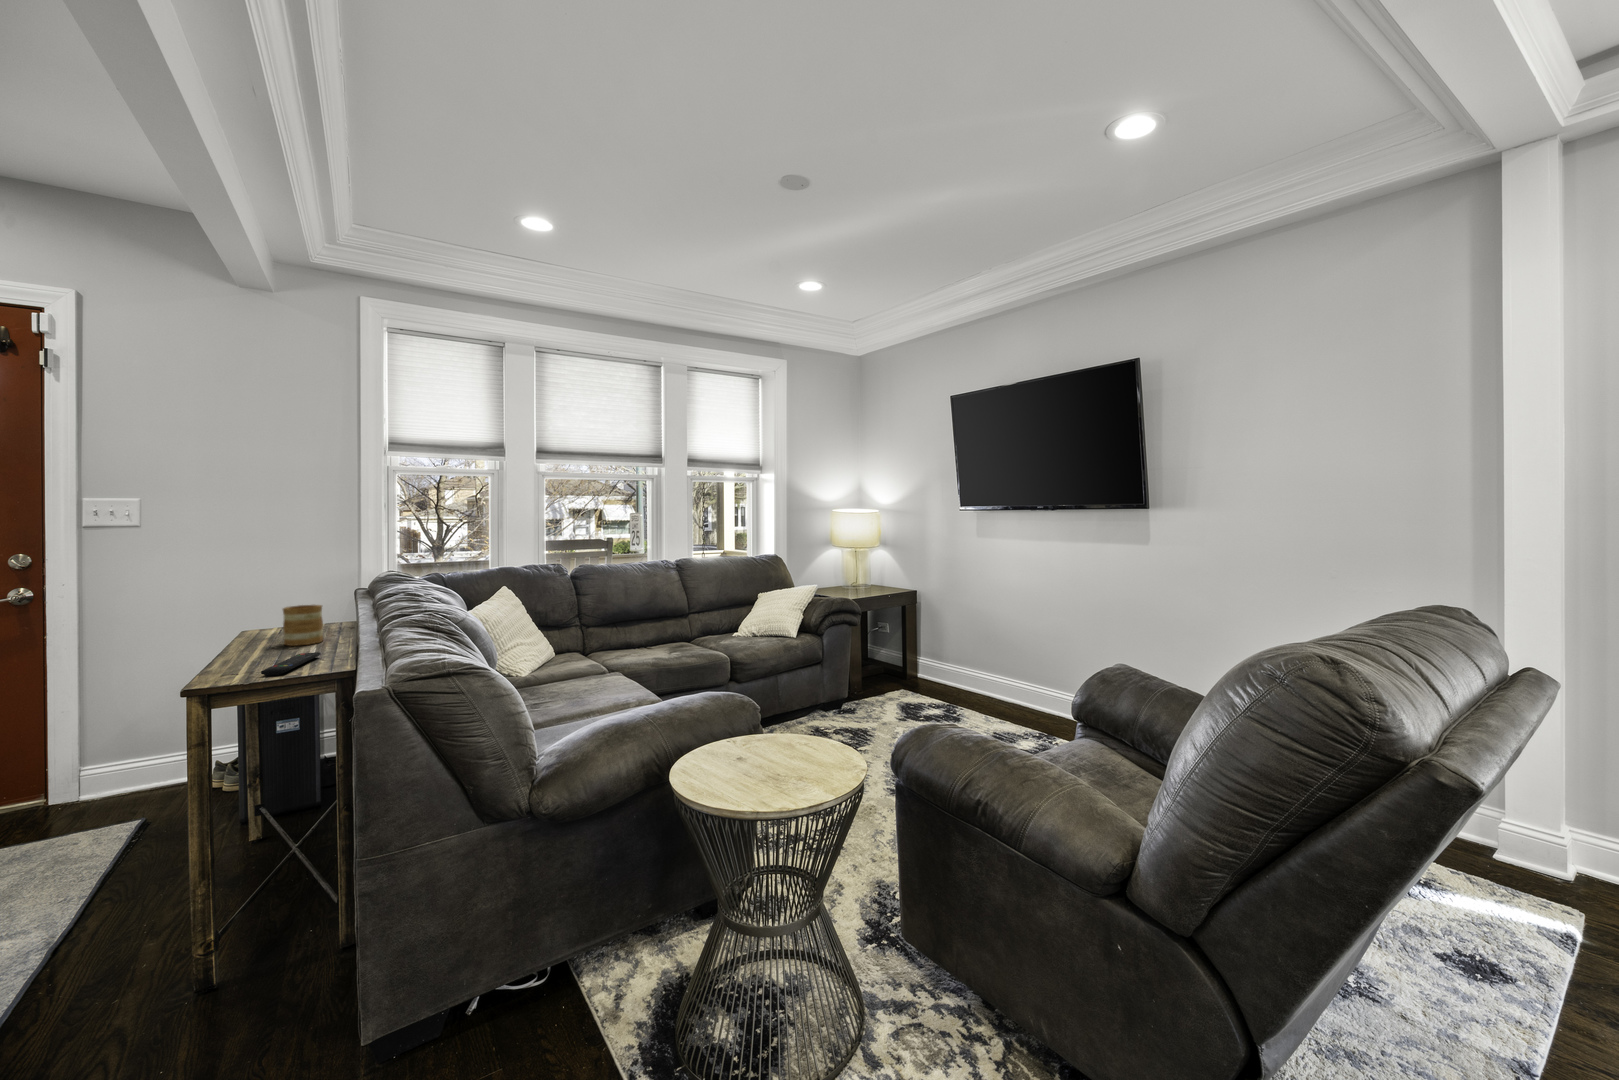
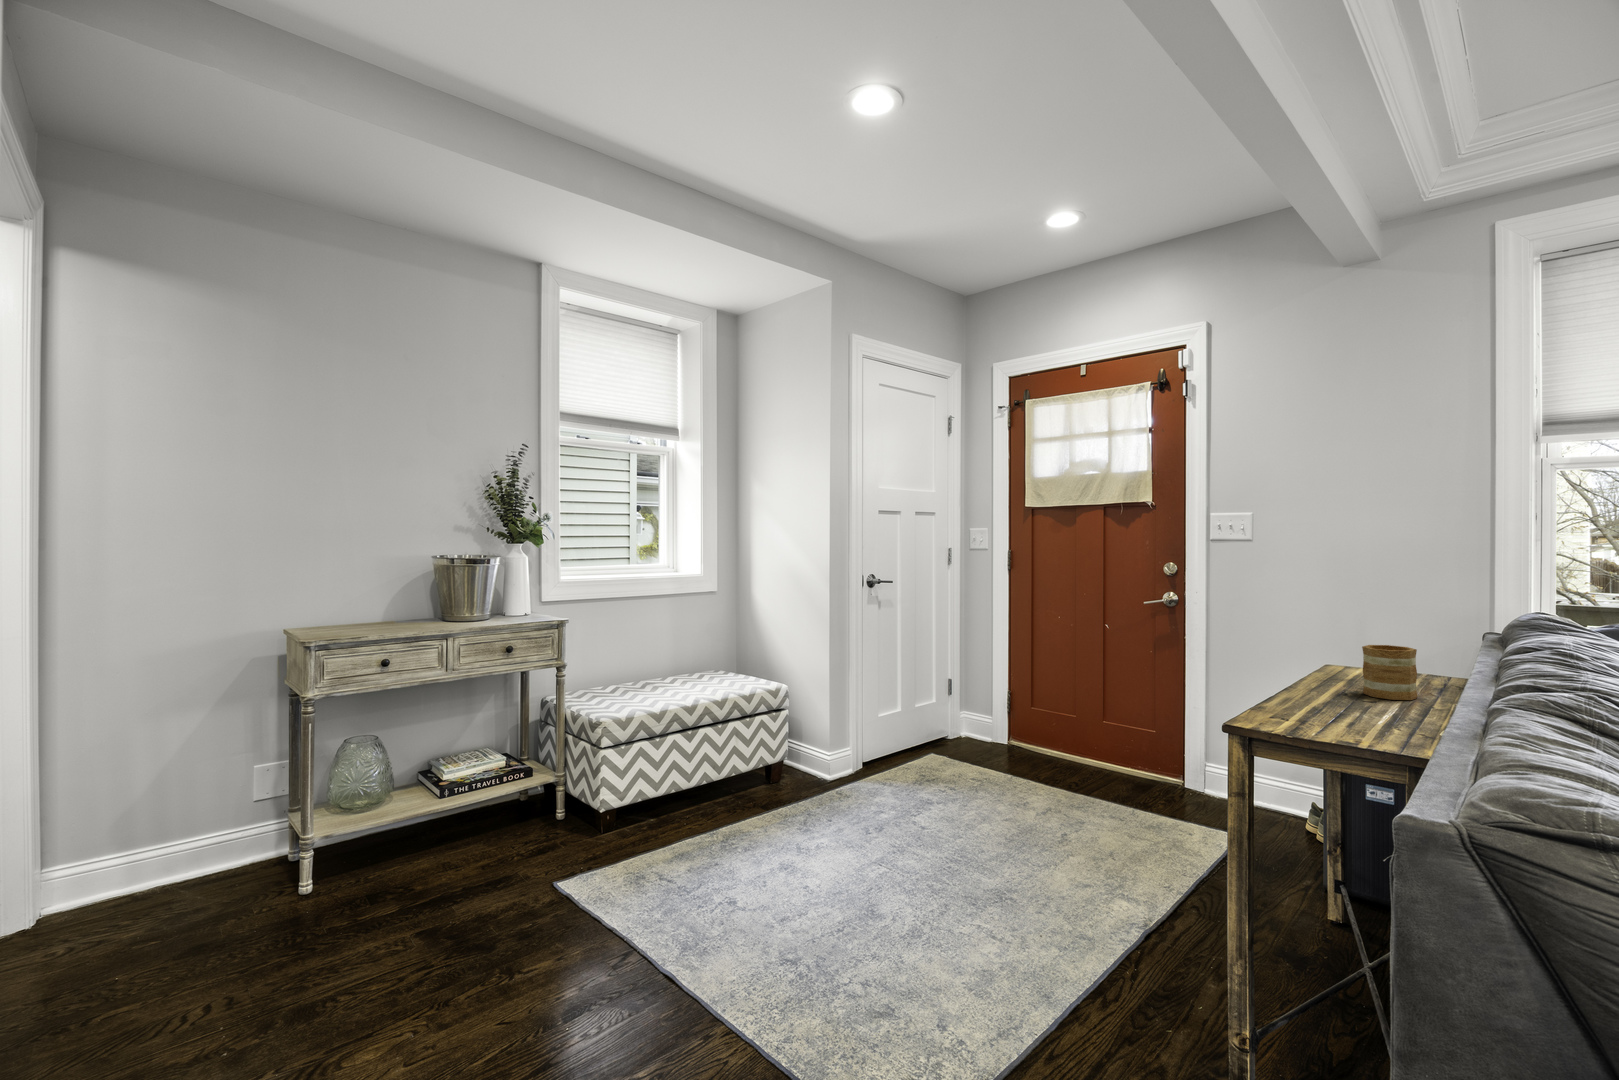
remote control: present [261,652,321,676] -> none [1311,712,1400,737]

